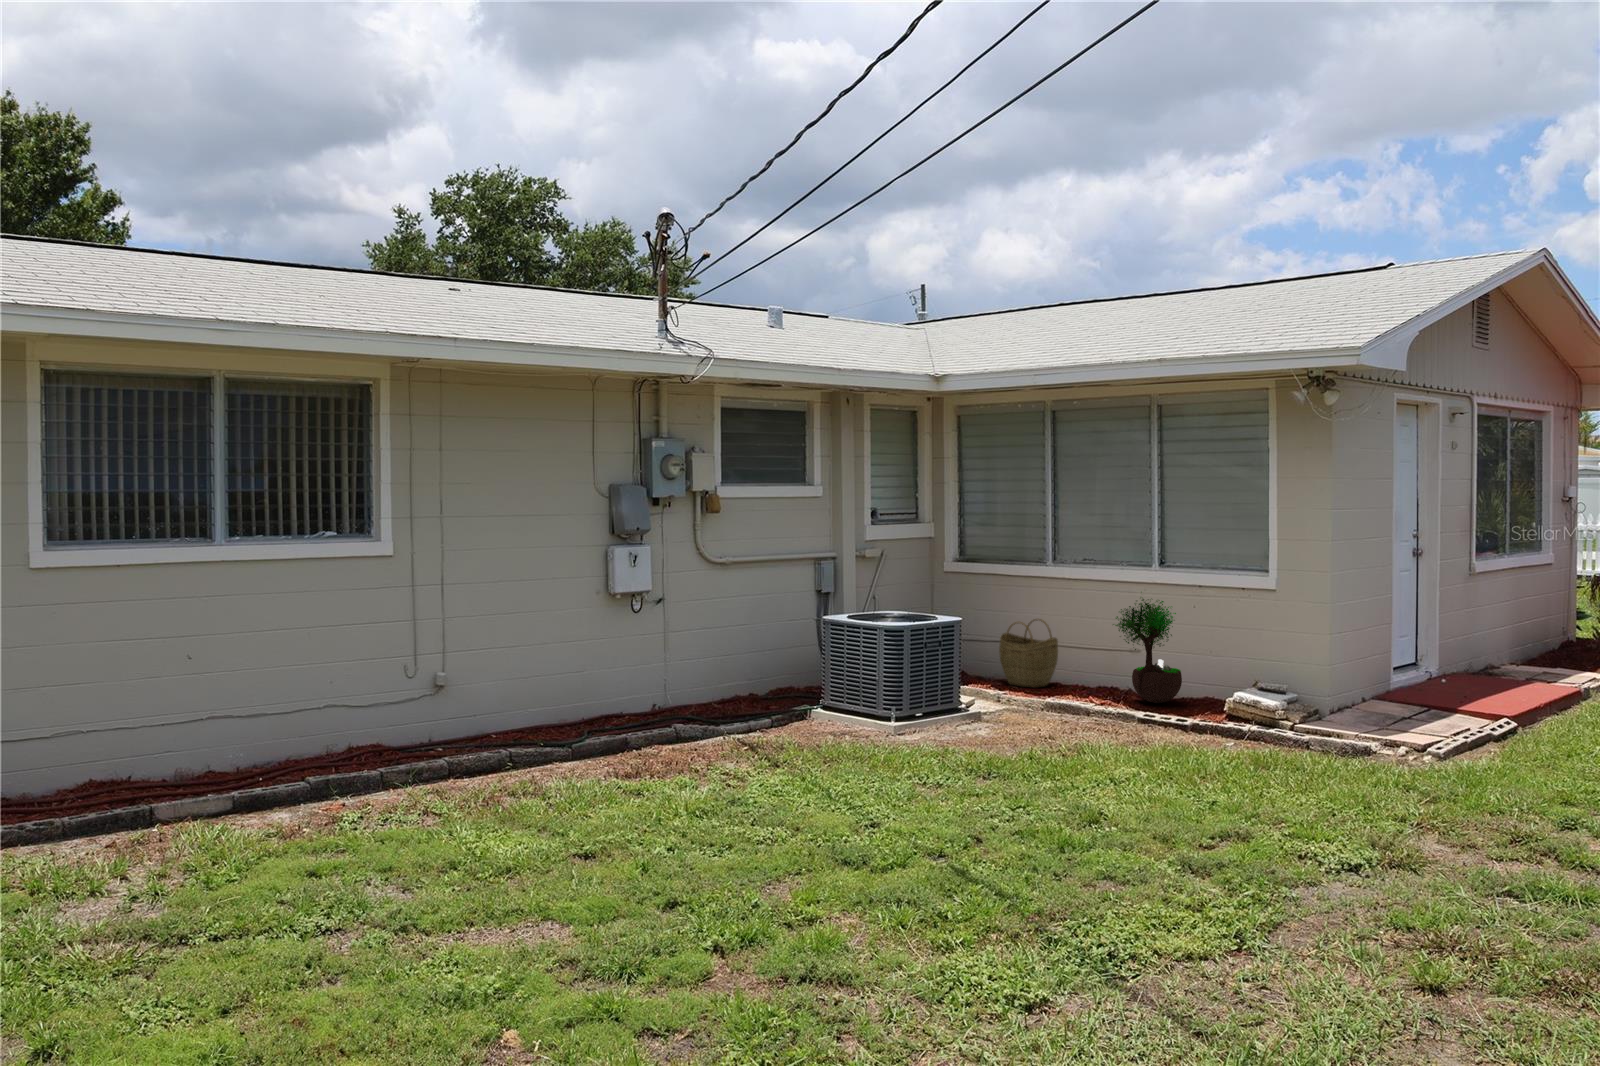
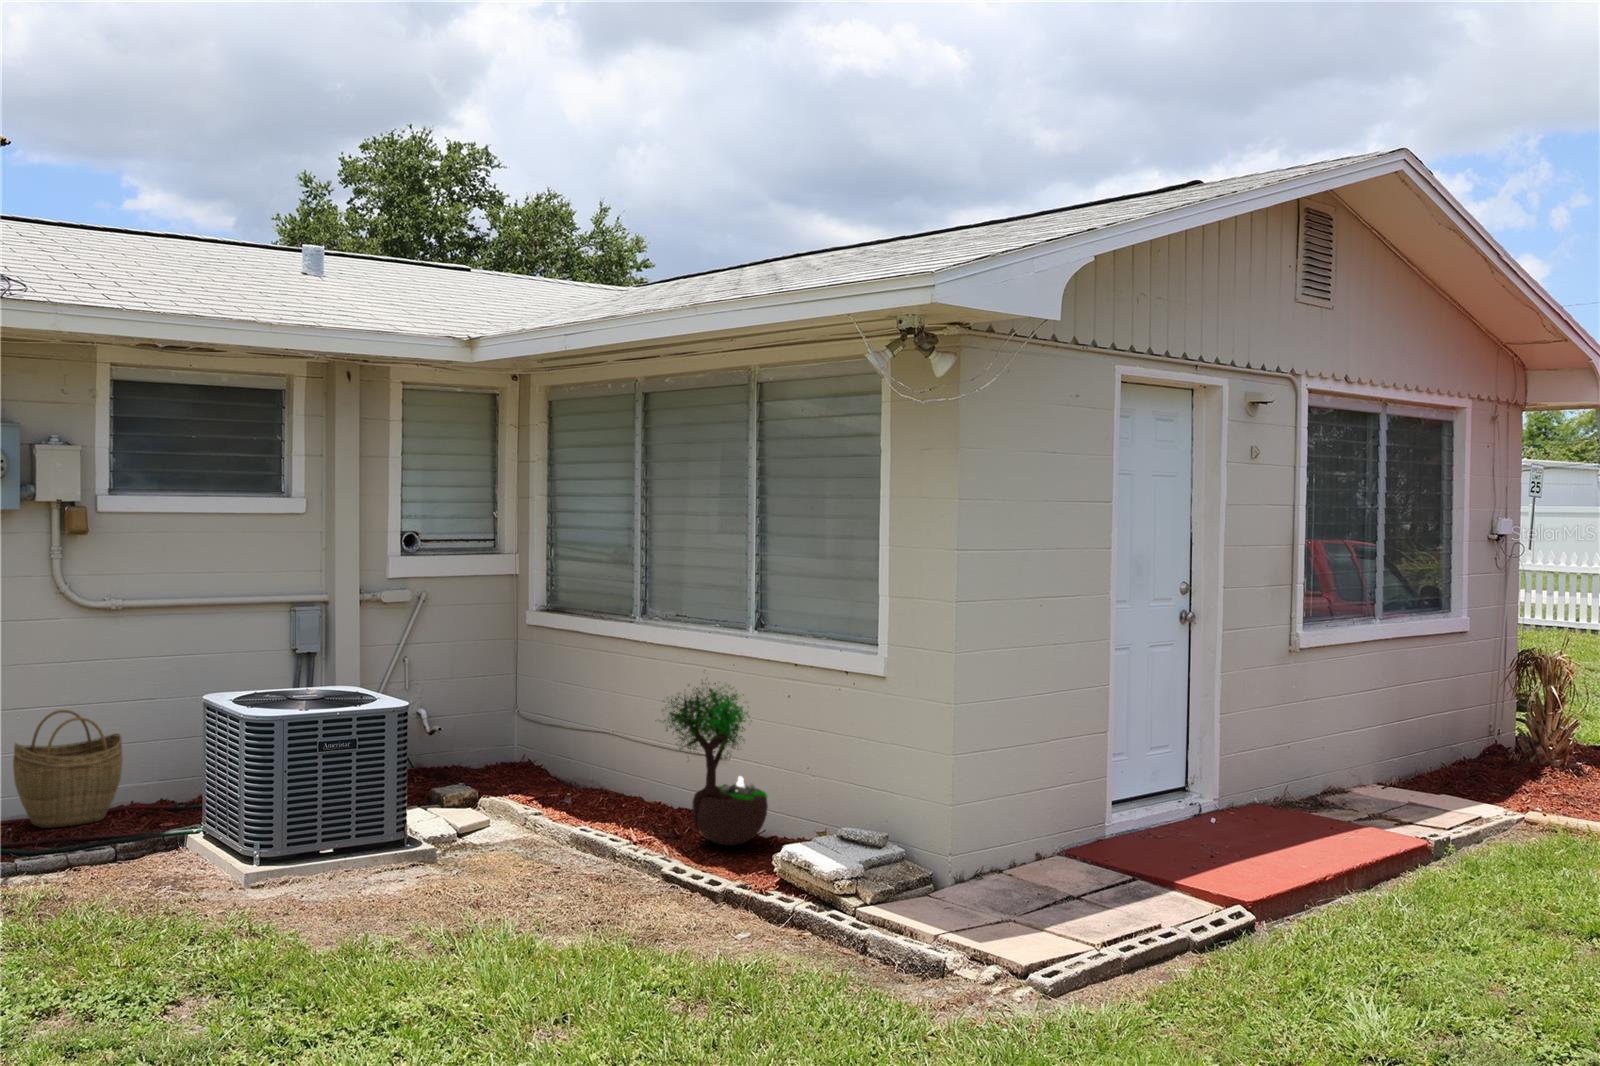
woven basket: present [999,619,1058,688] -> present [13,710,123,828]

